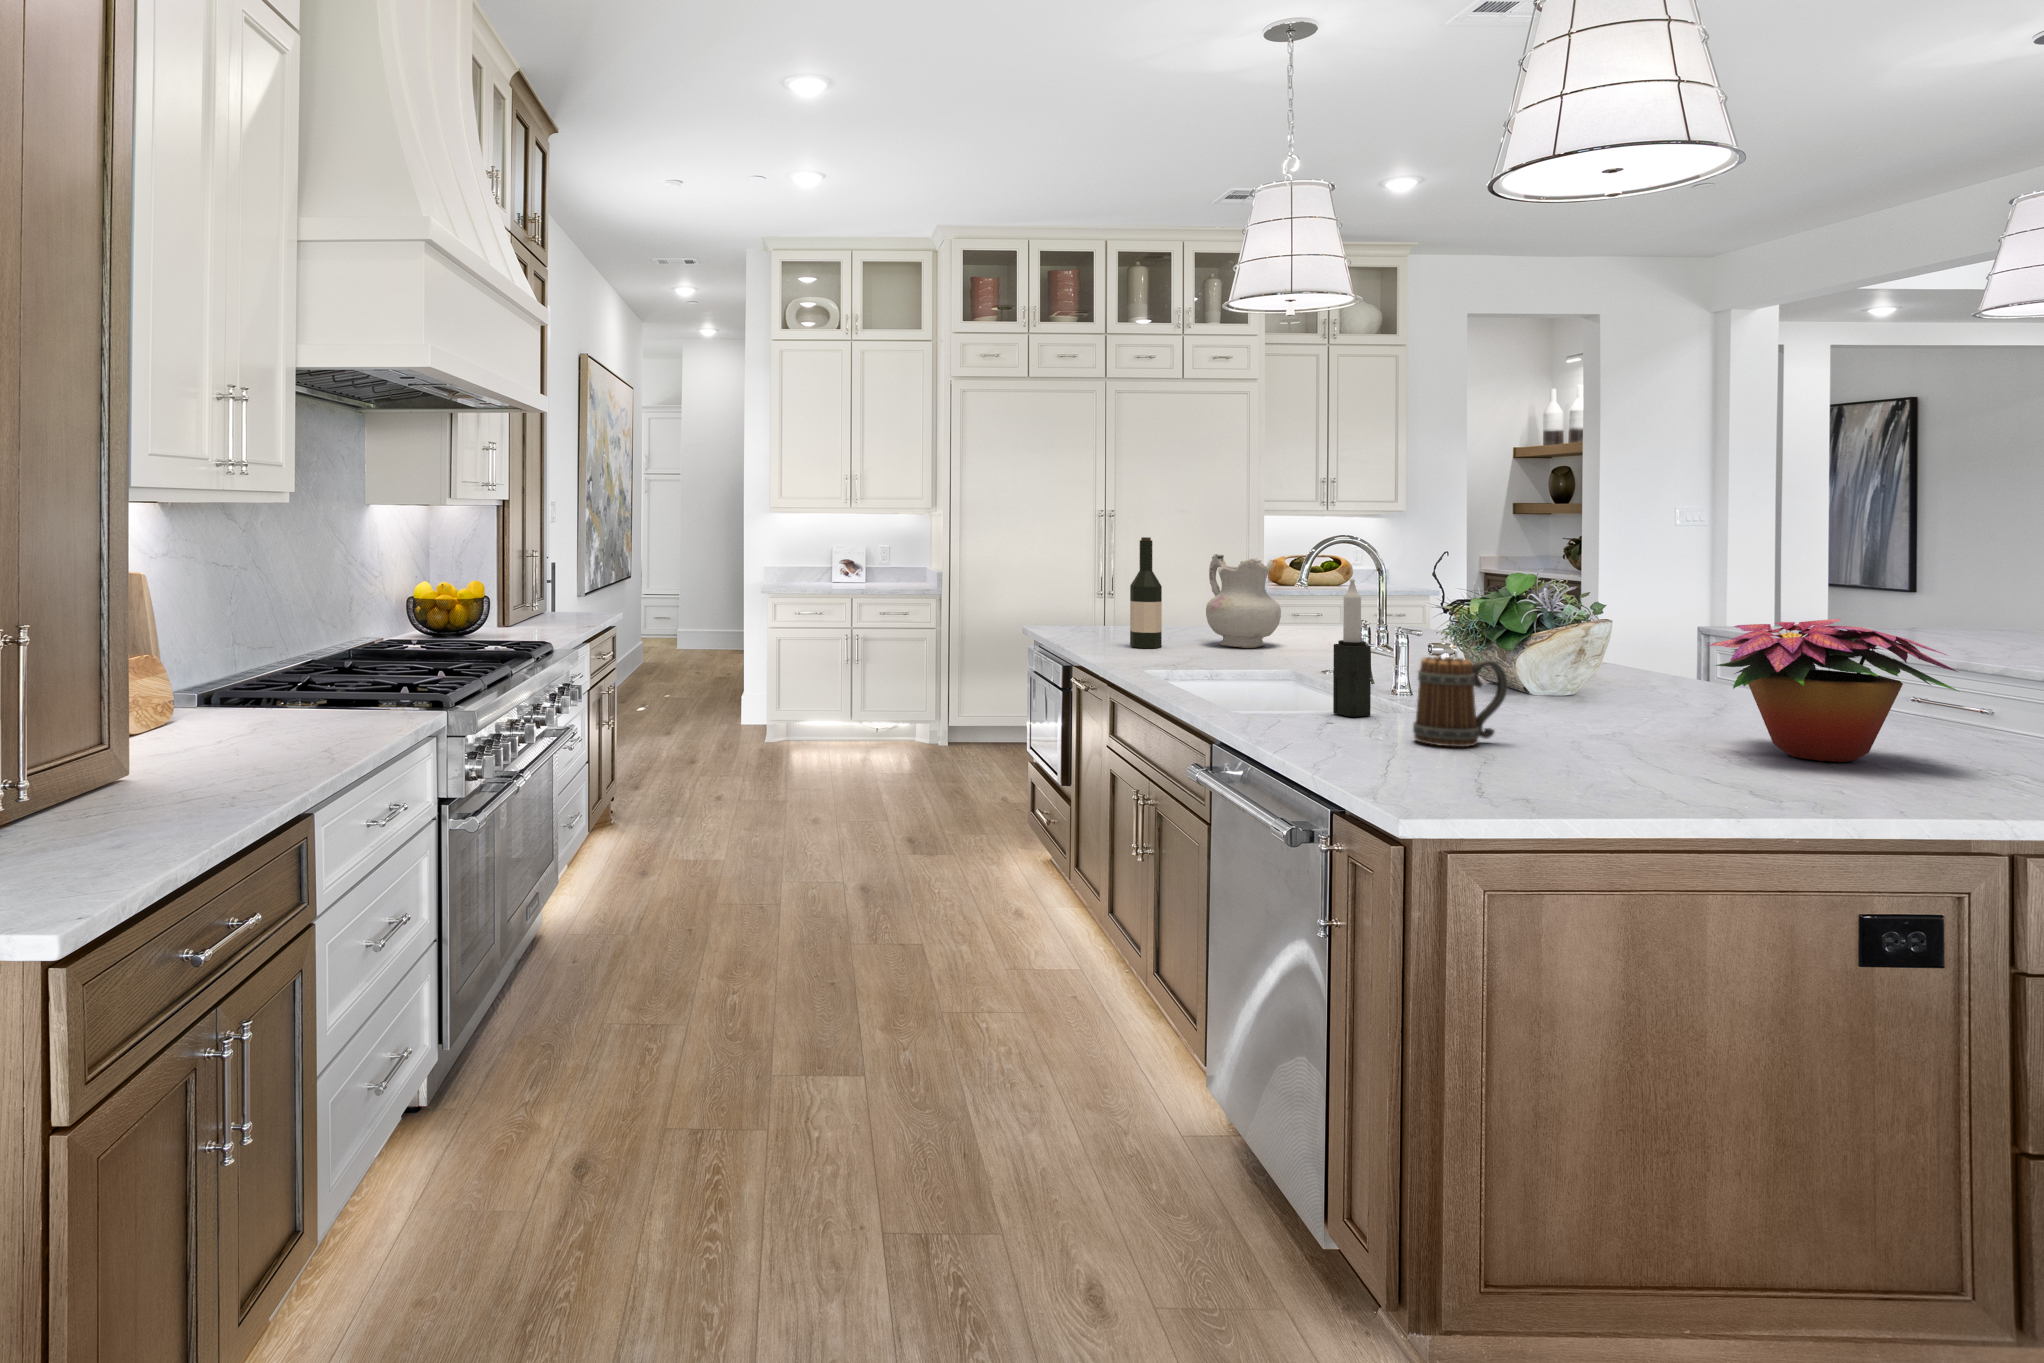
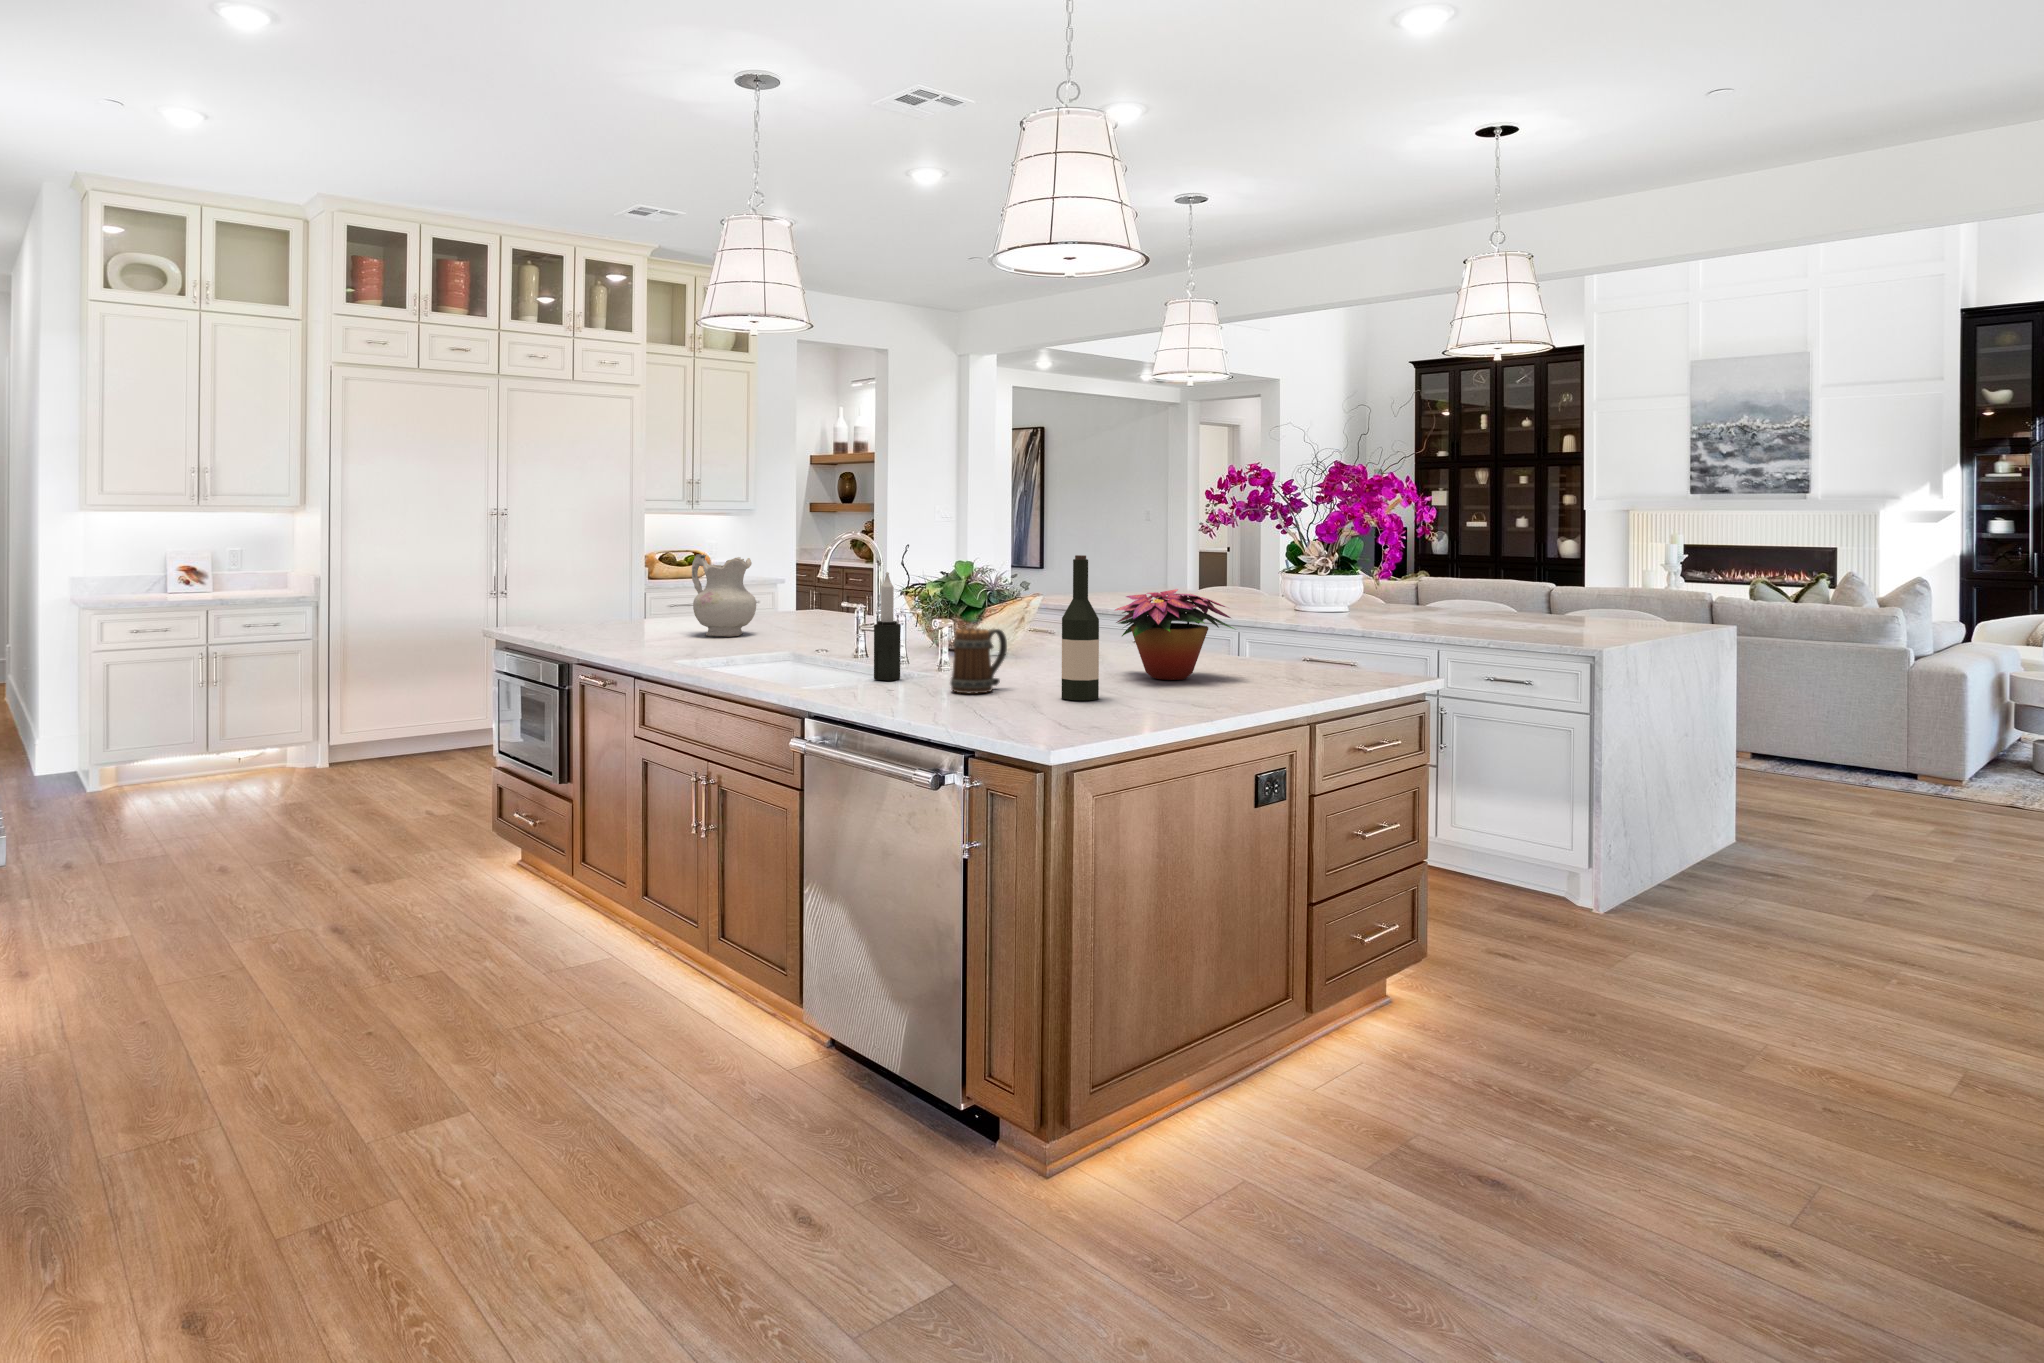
wine bottle: present [1130,537,1162,648] -> present [1062,555,1099,700]

